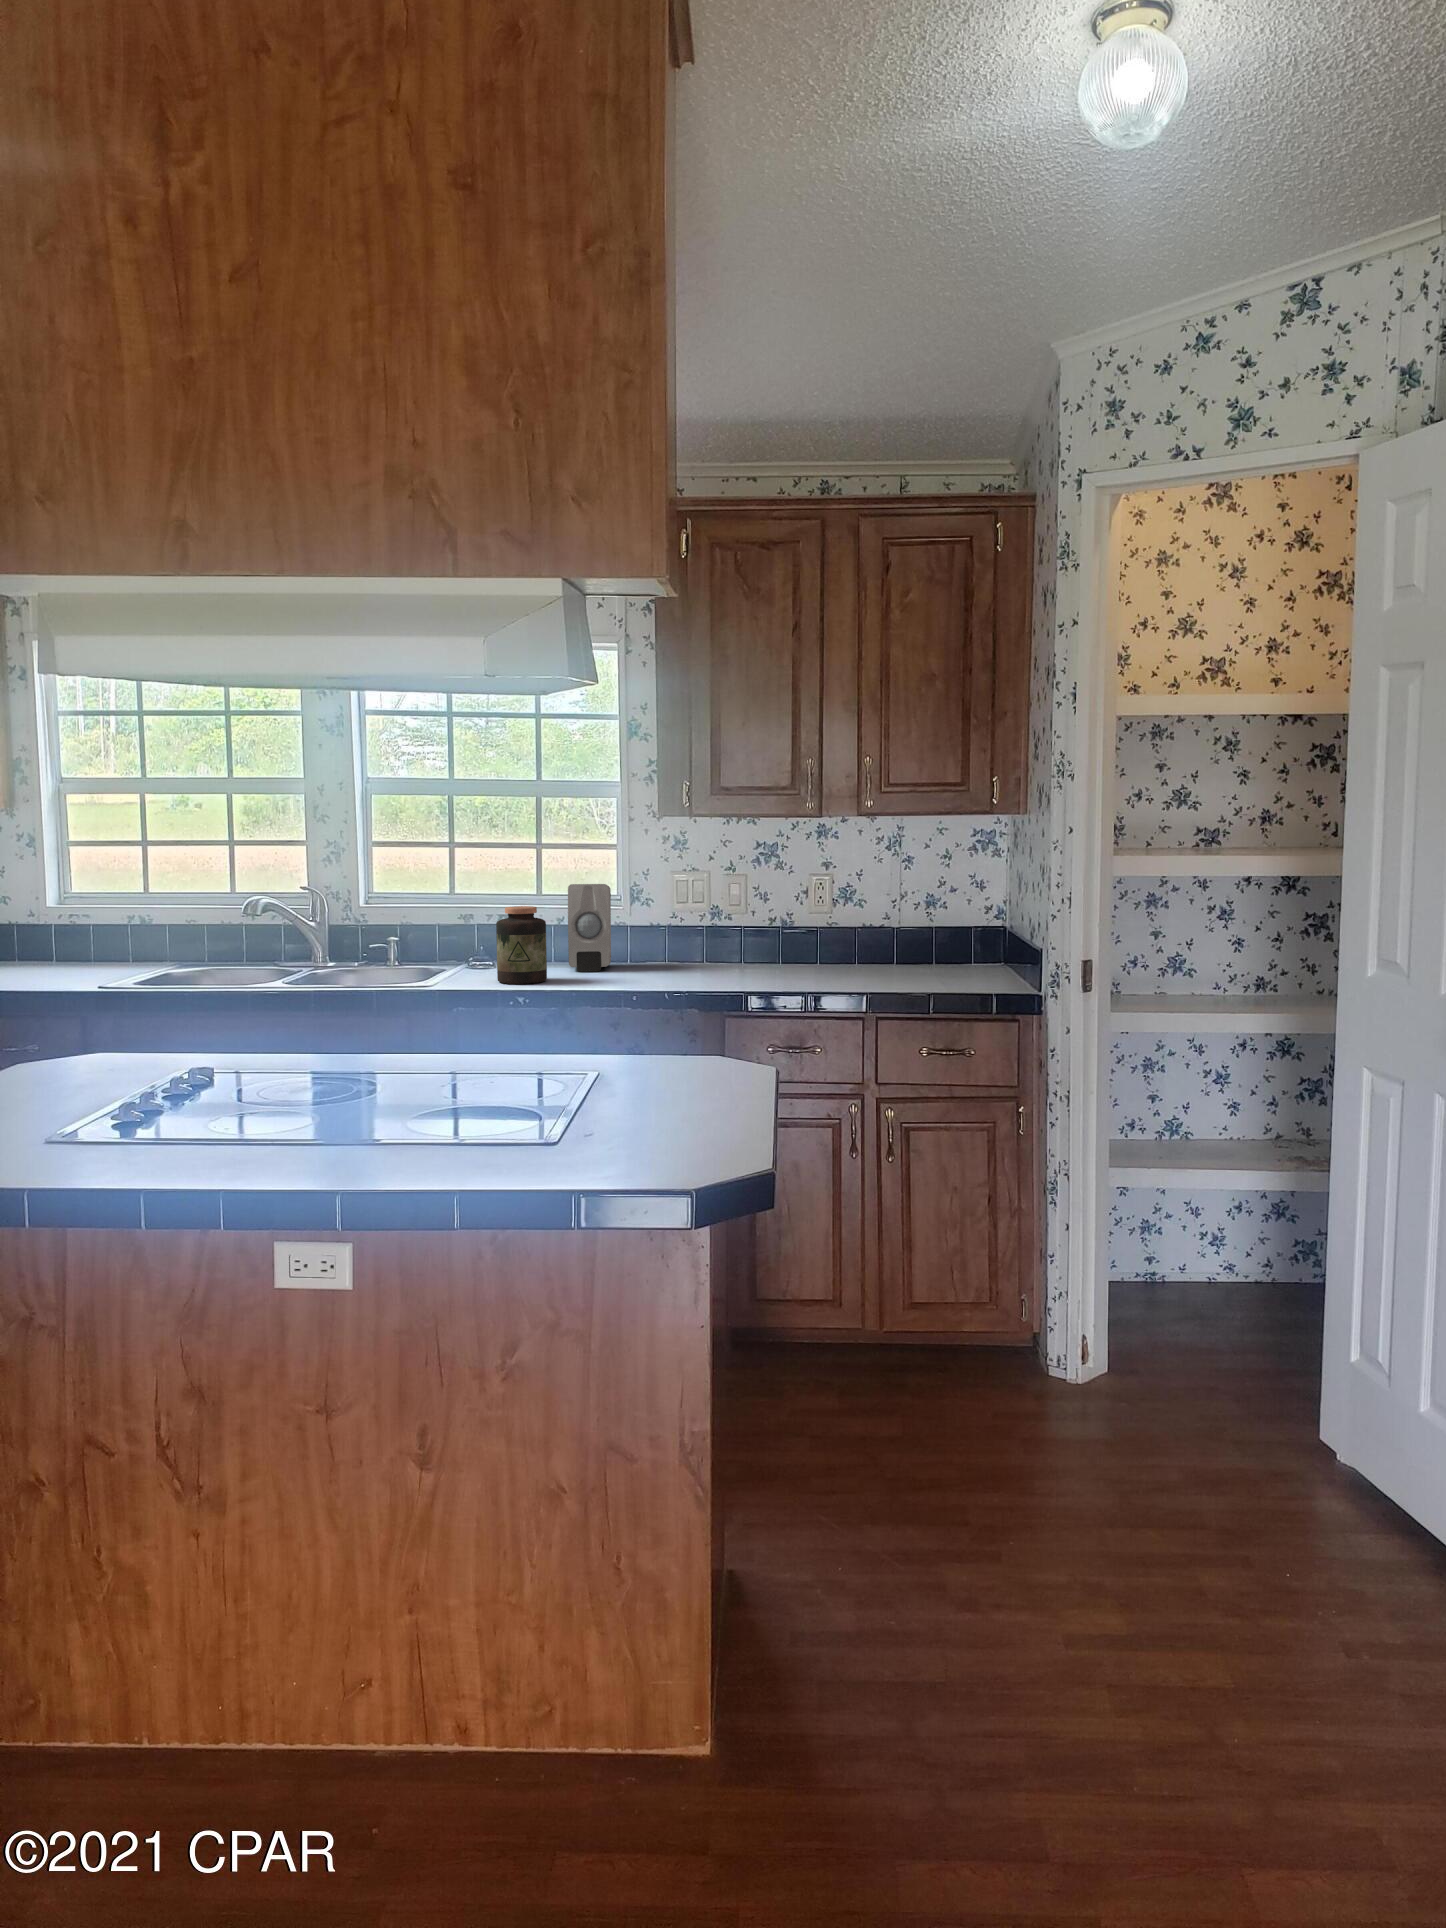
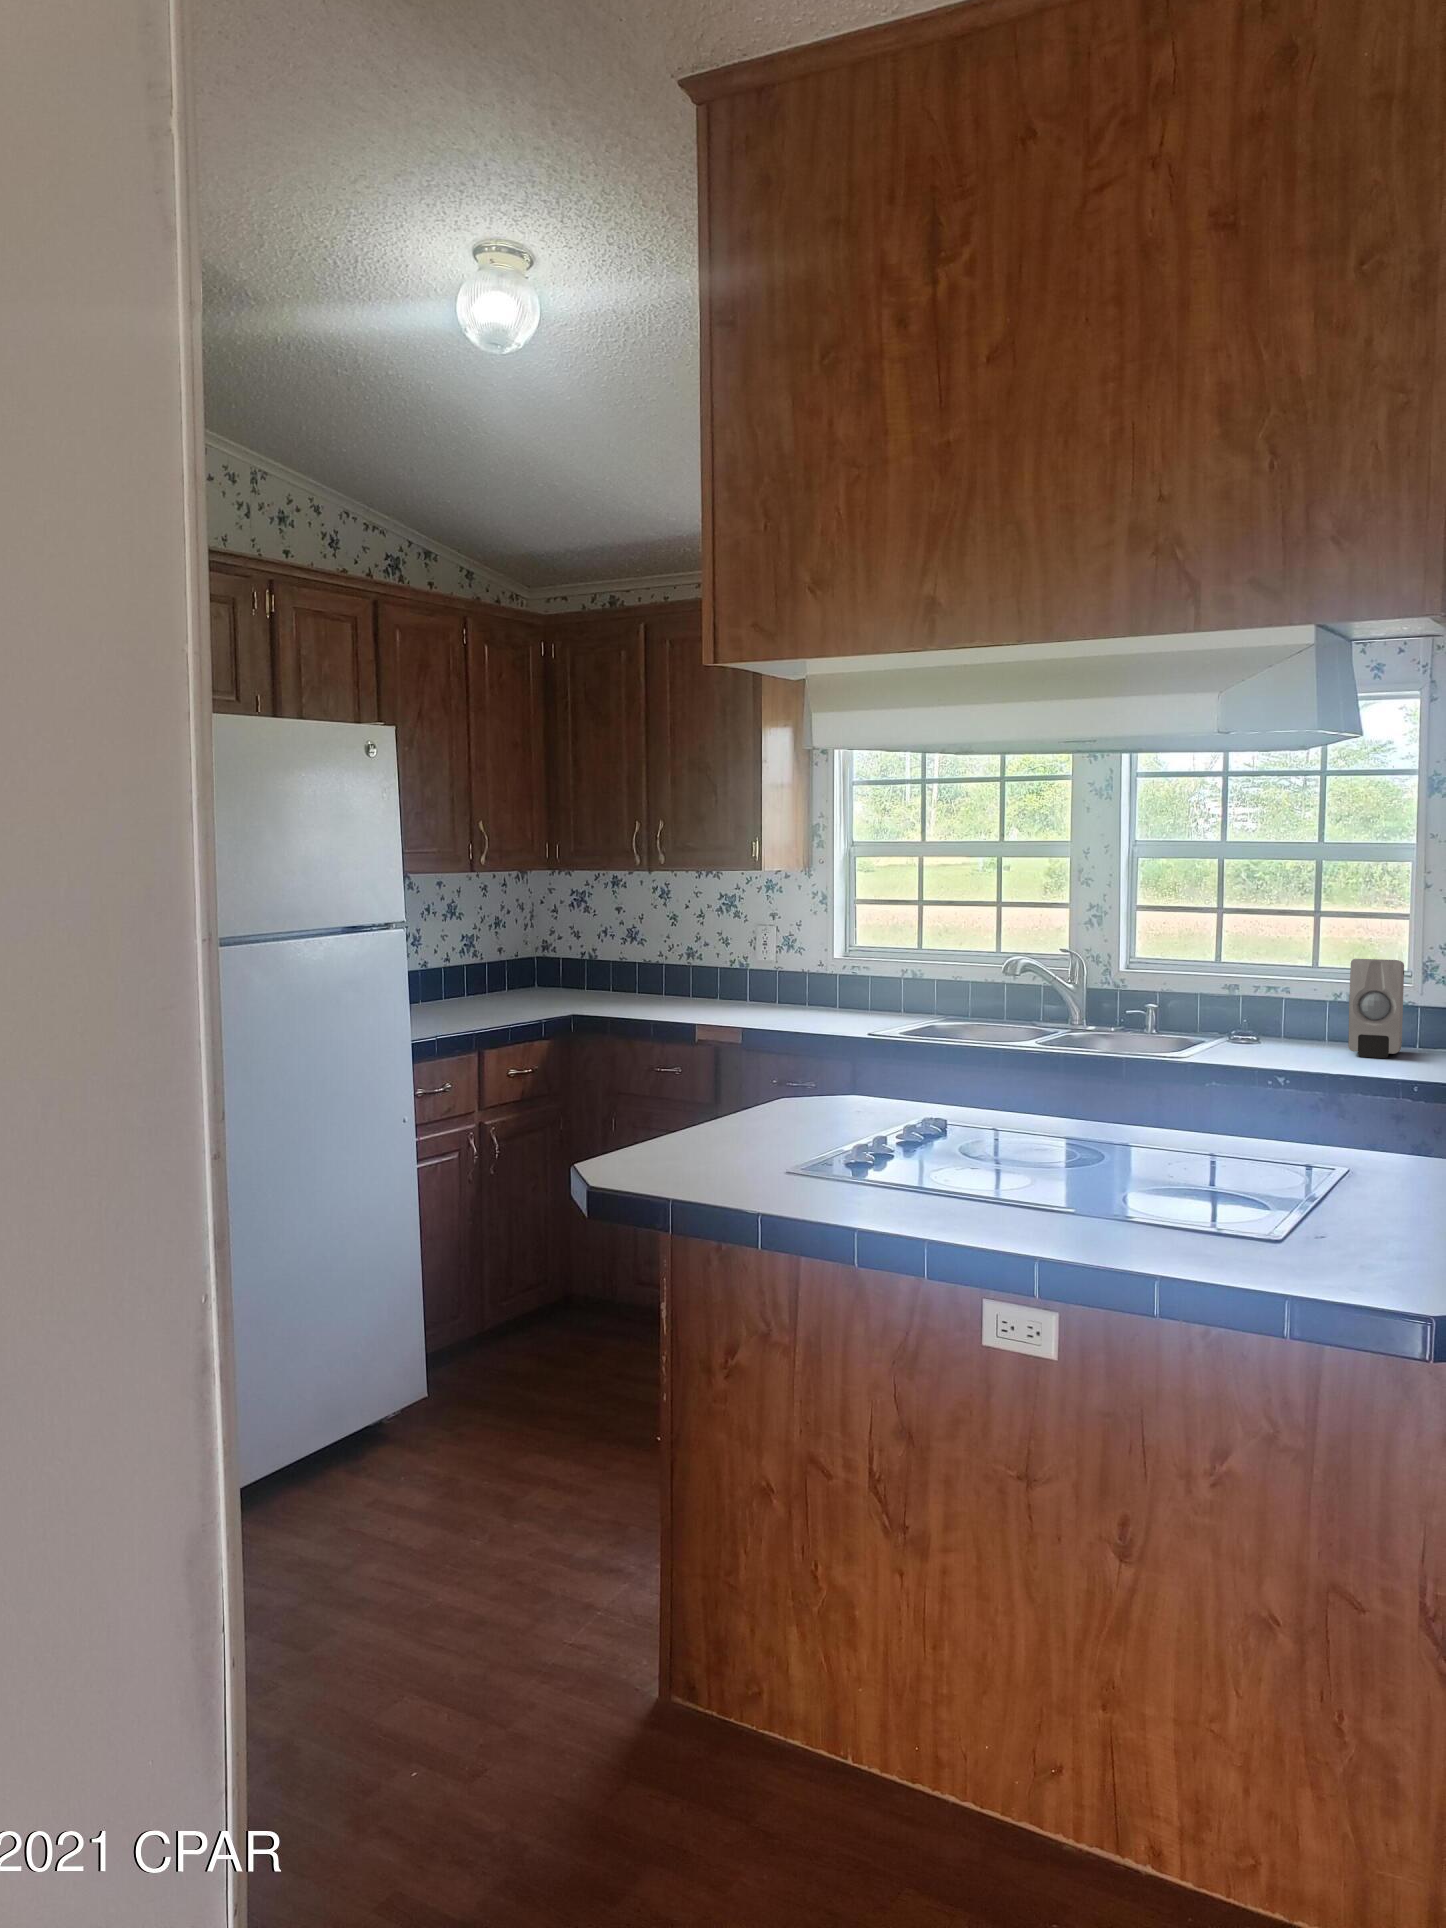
jar: present [496,906,547,984] -> none [1263,981,1322,1066]

